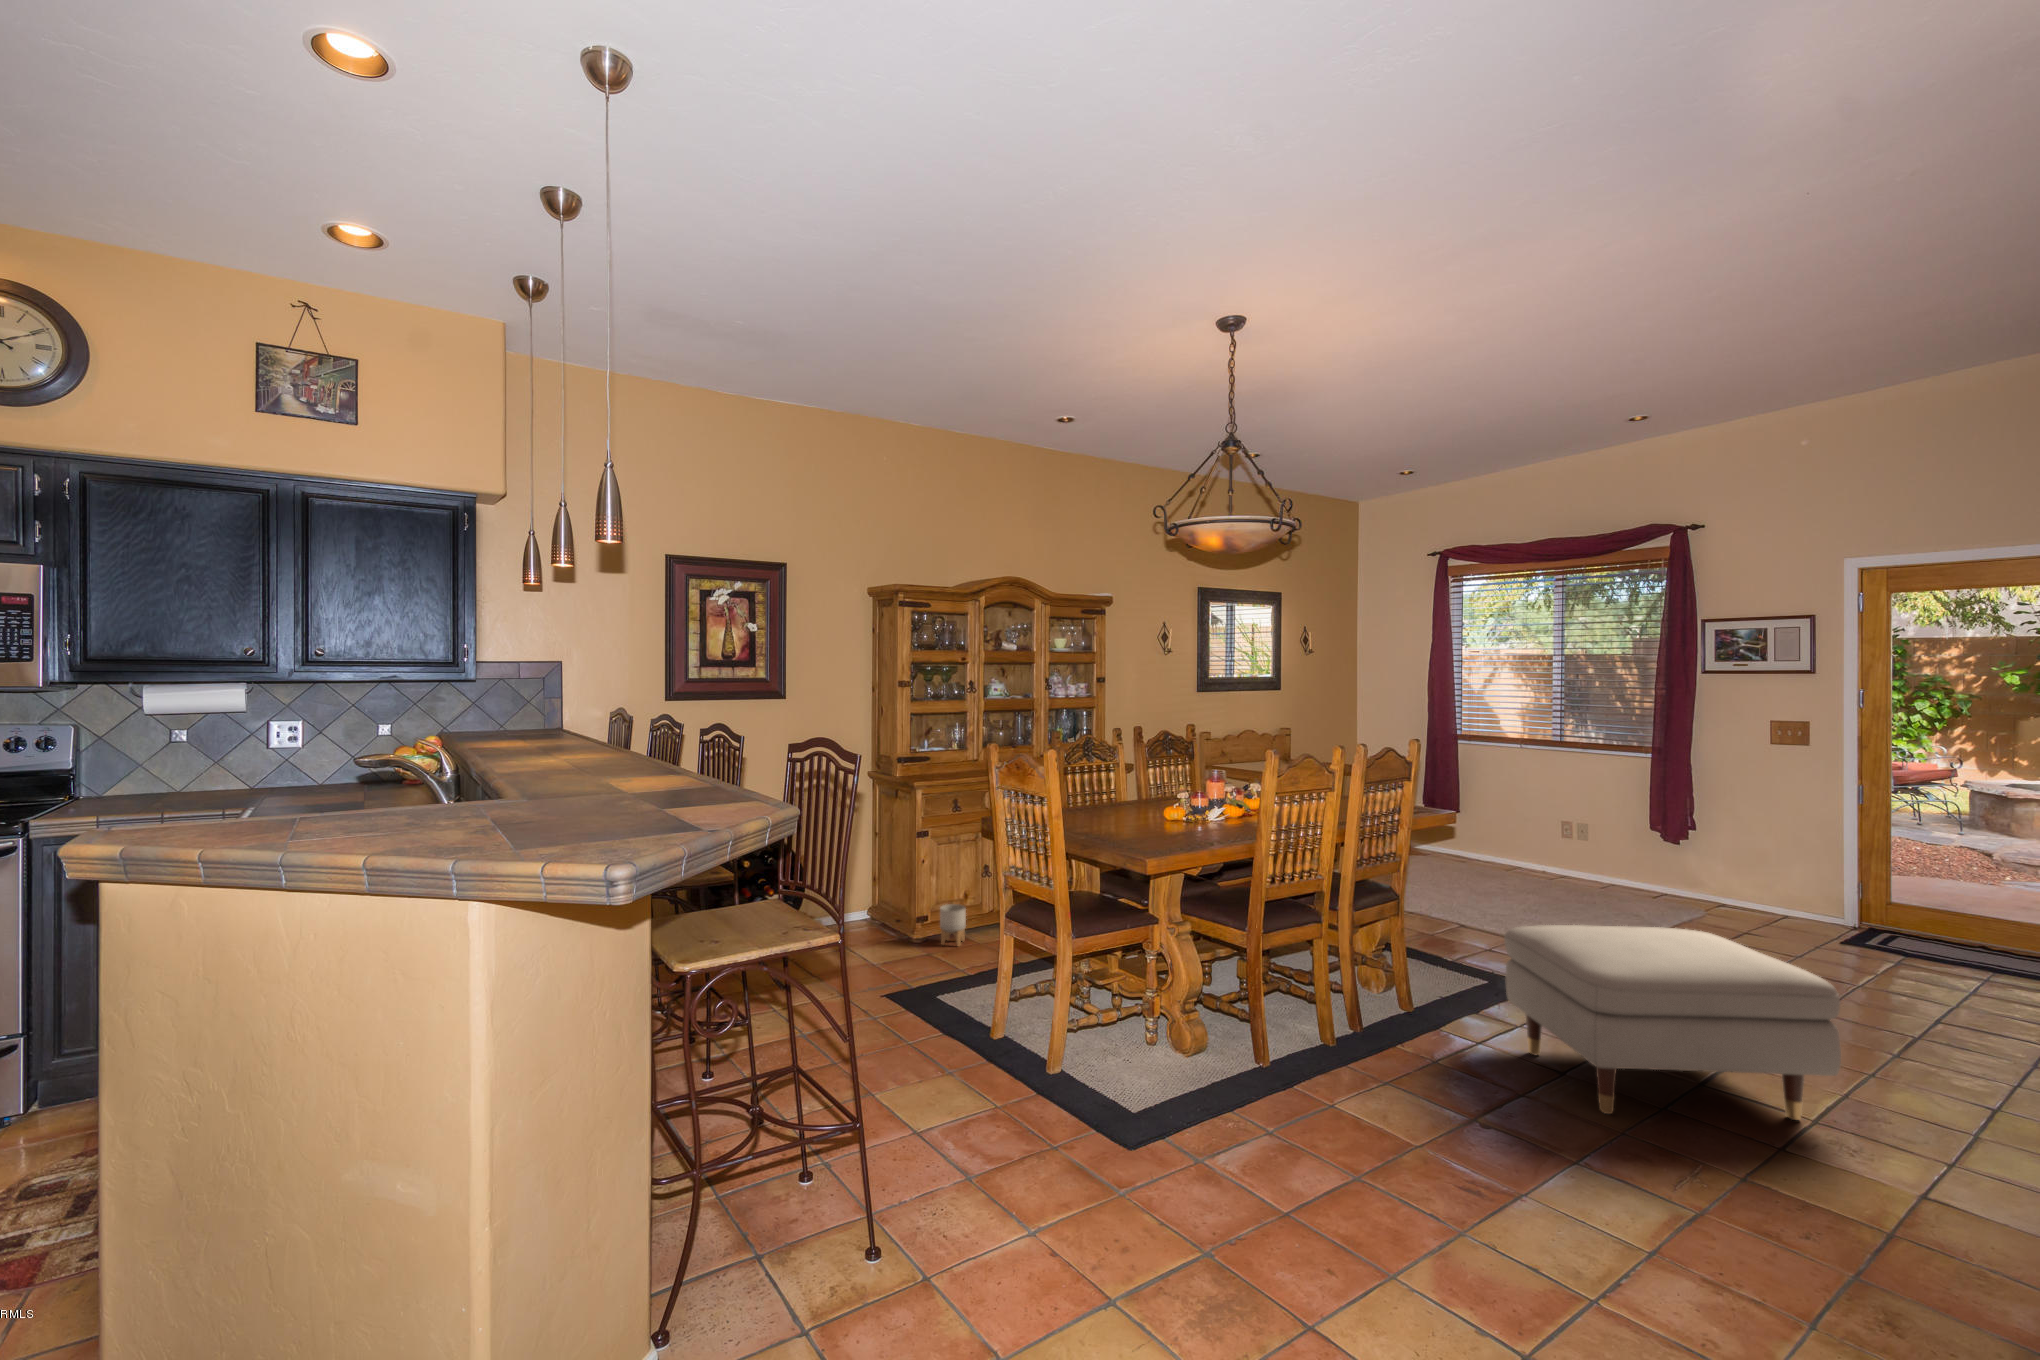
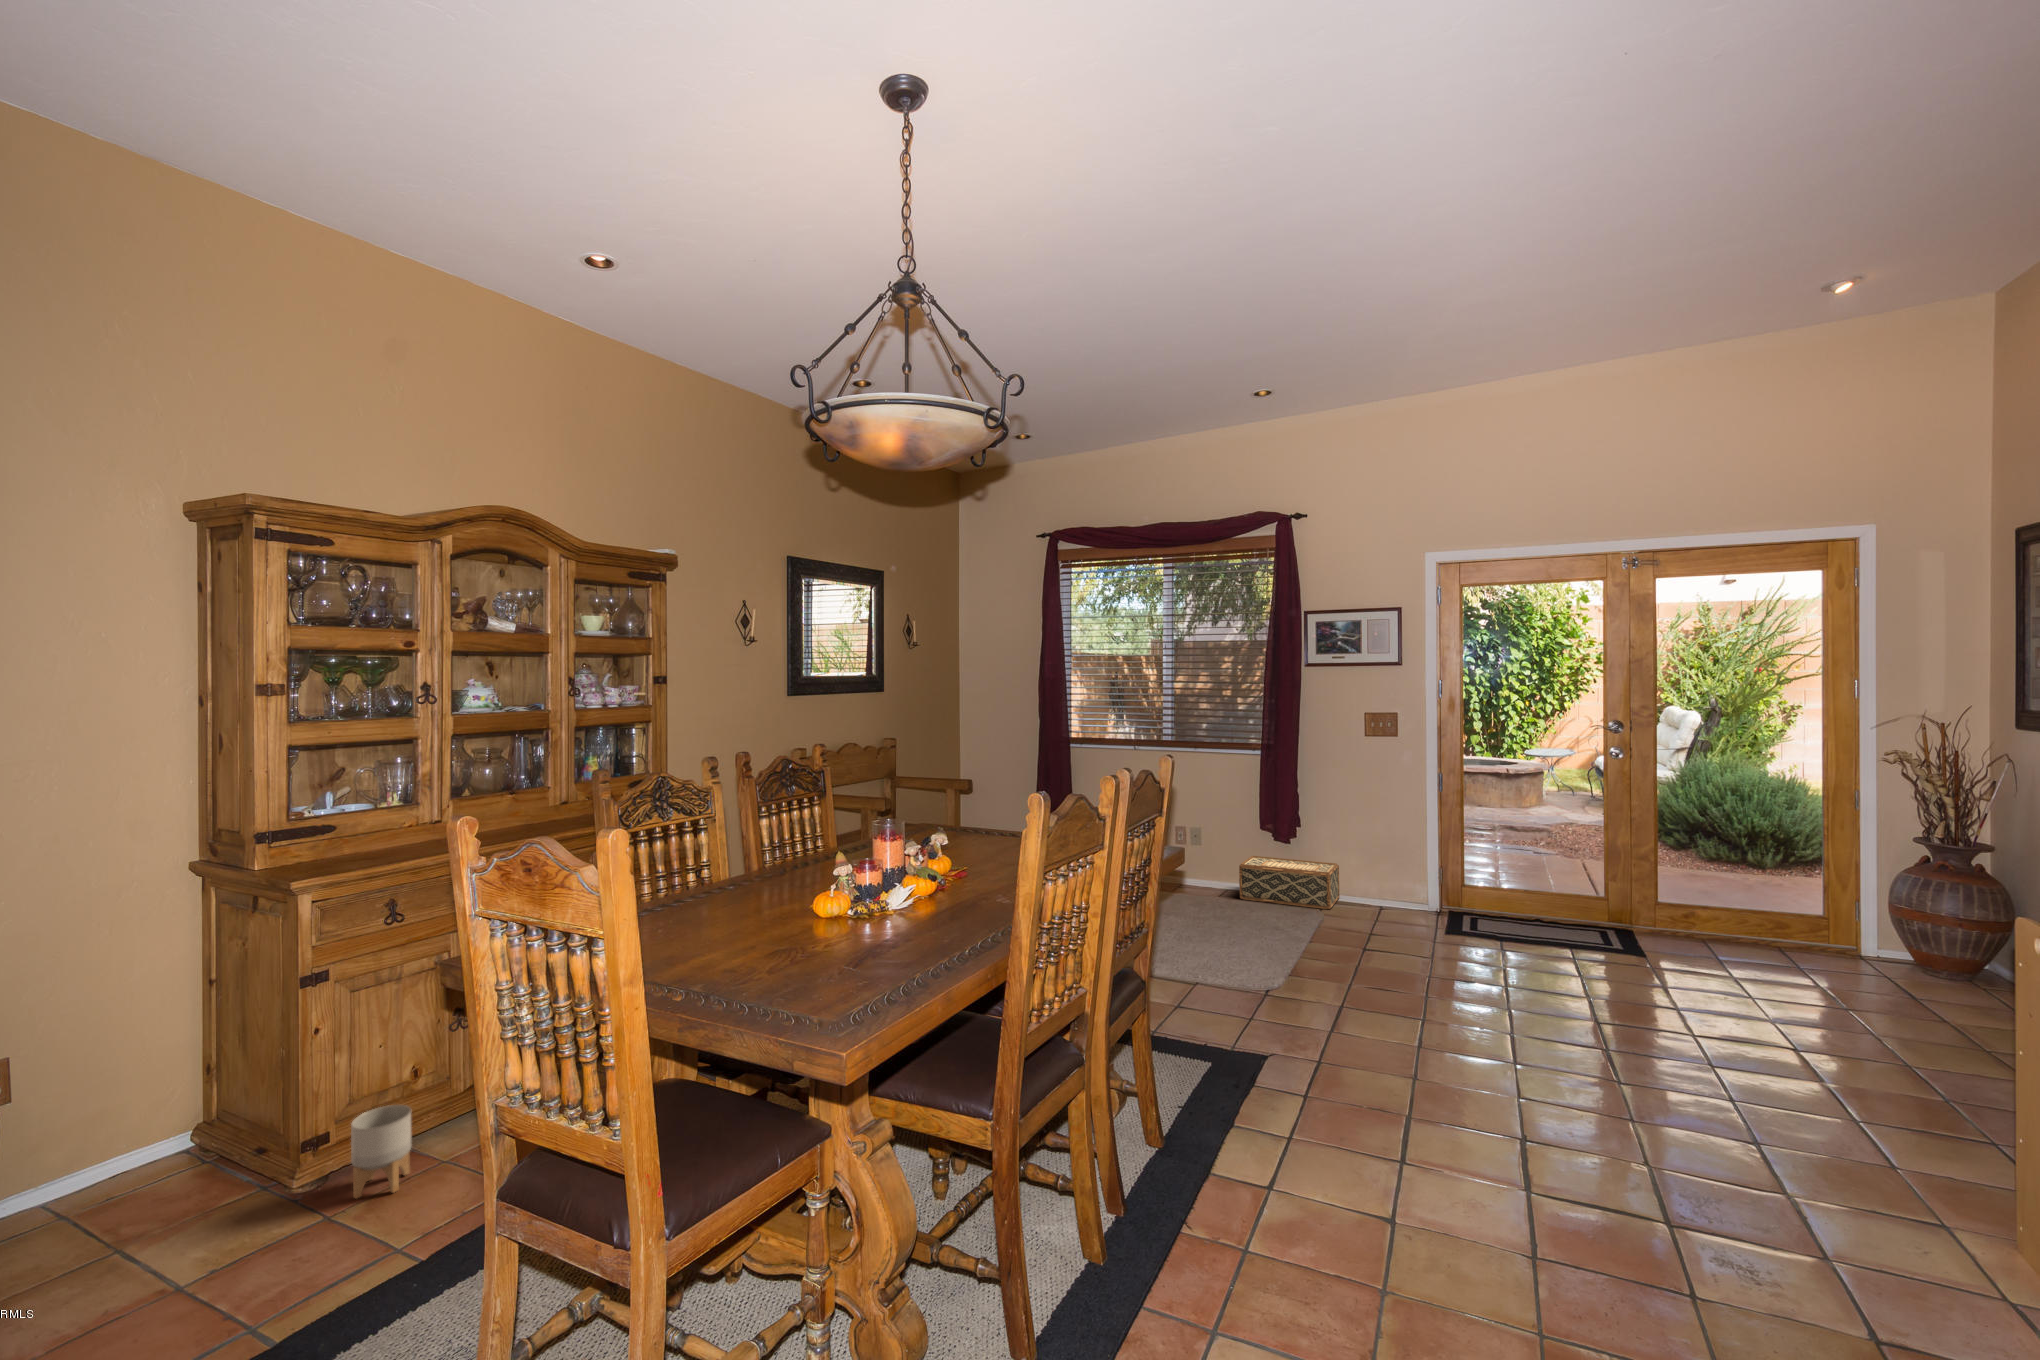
woven basket: none [1619,856,1739,912] -> present [1239,856,1340,909]
ottoman: present [1504,925,1841,1120] -> none [1303,972,1701,1288]

